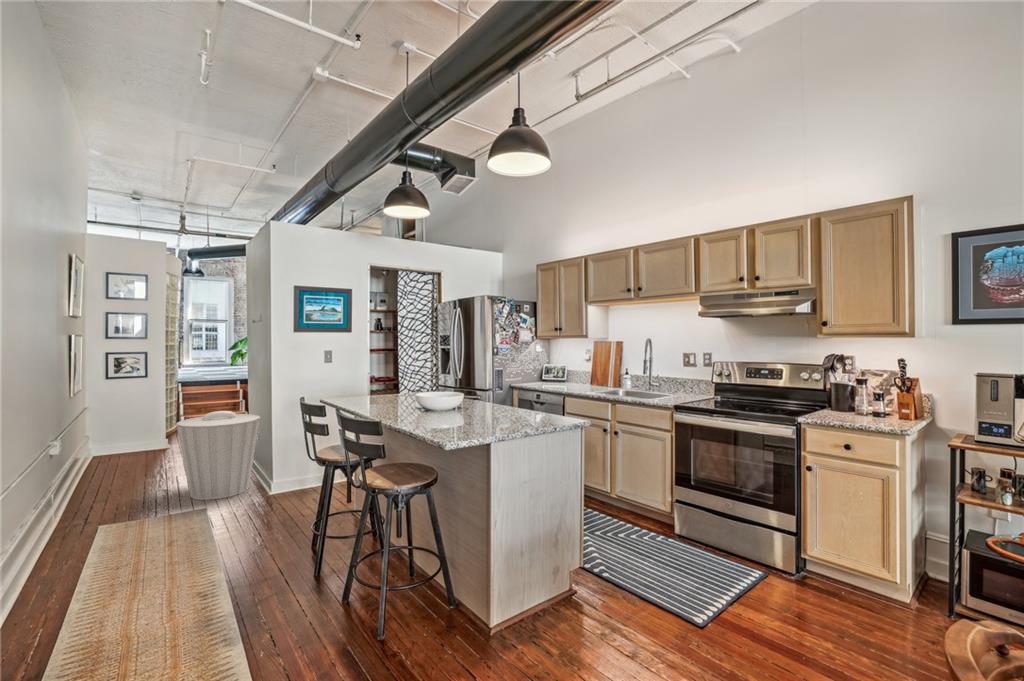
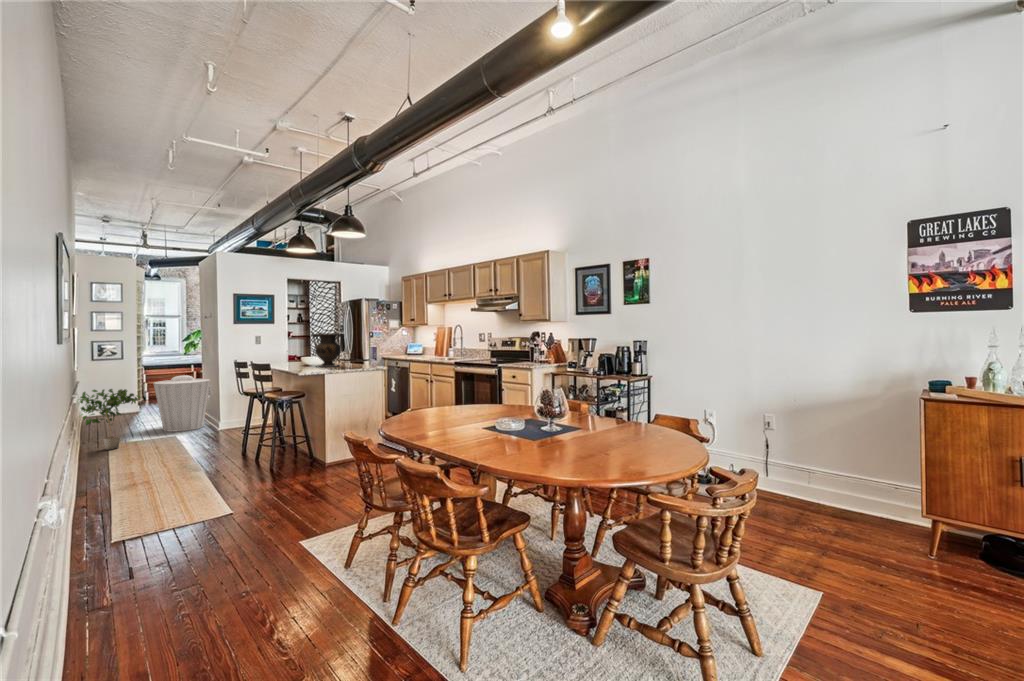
vase: none [455,357,517,428] -> present [311,333,344,367]
potted plant: none [38,444,148,551] -> present [80,389,140,450]

